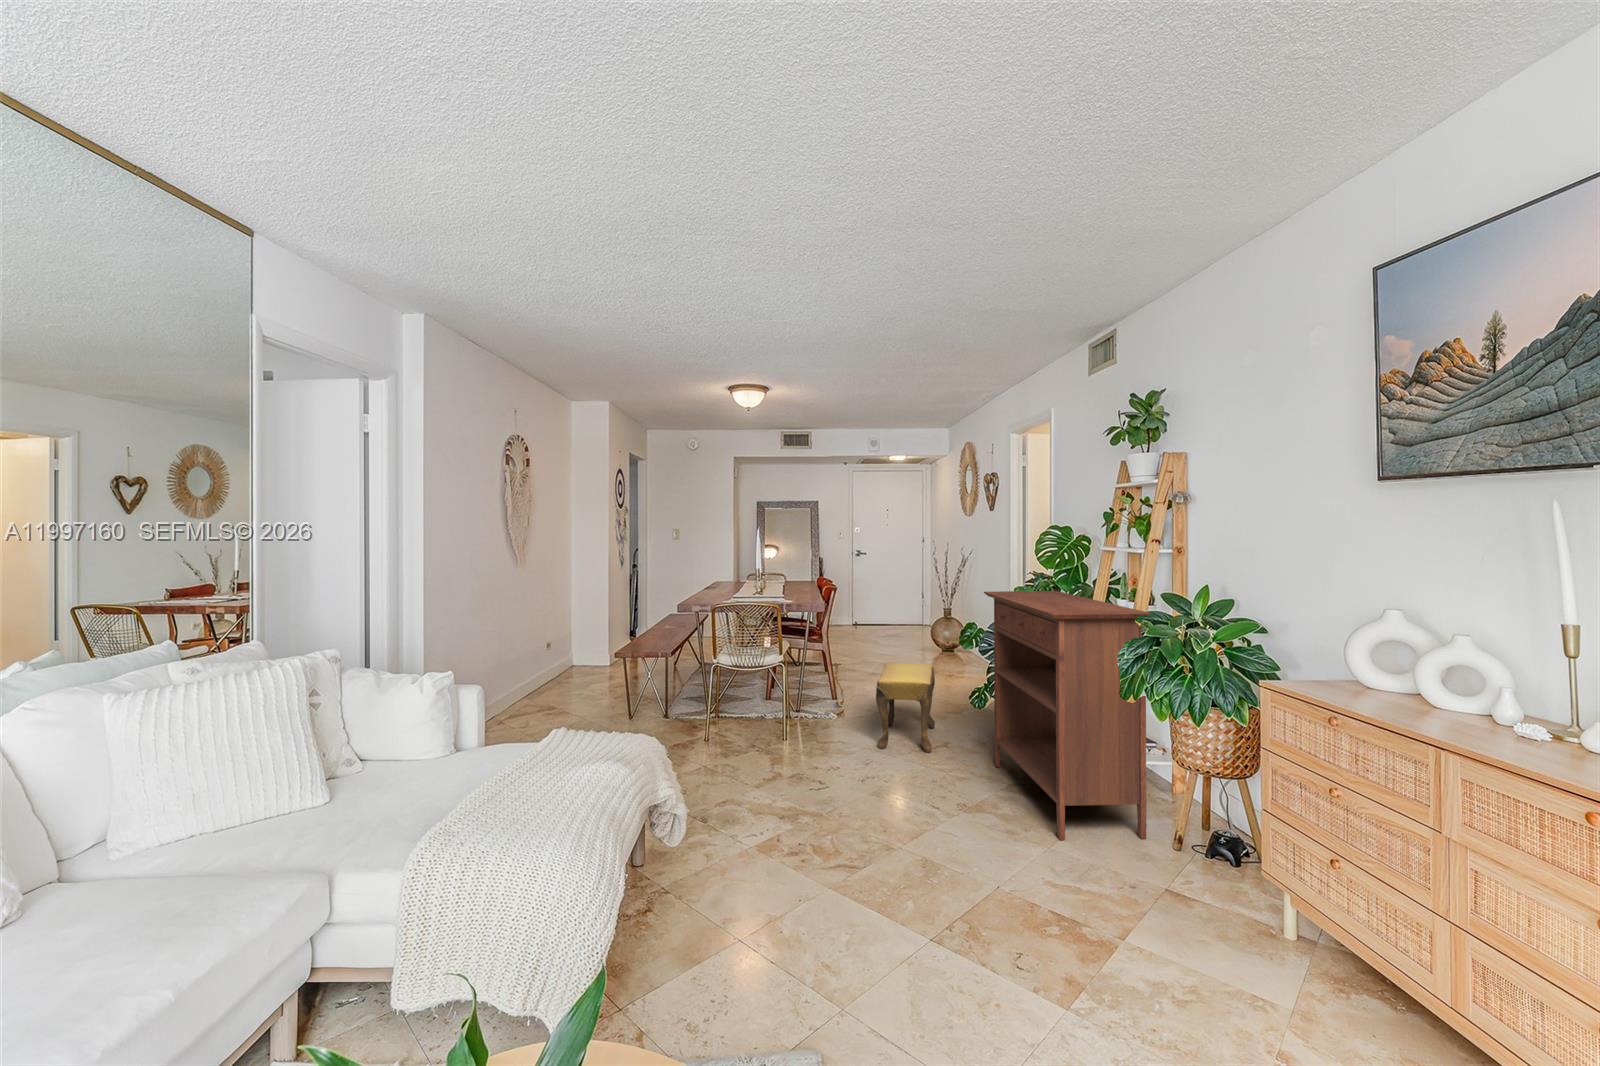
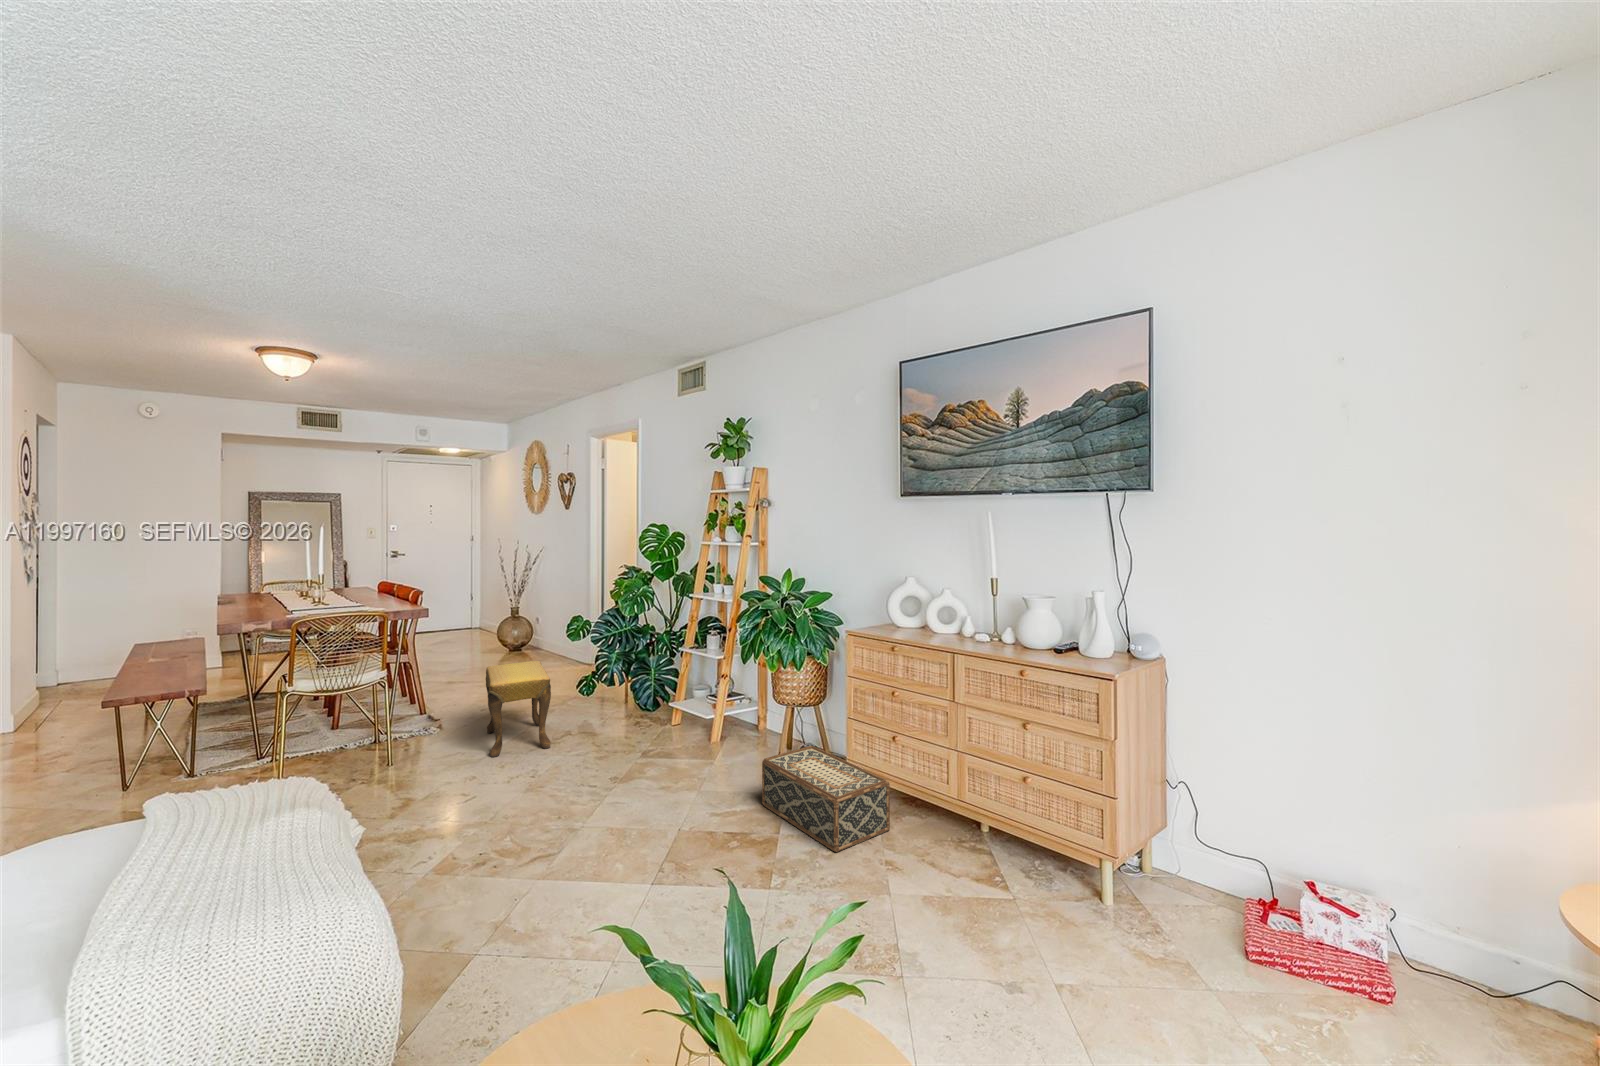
console table: present [984,591,1152,840] -> none [606,579,762,789]
woven basket: none [1128,828,1314,992] -> present [762,746,890,852]

